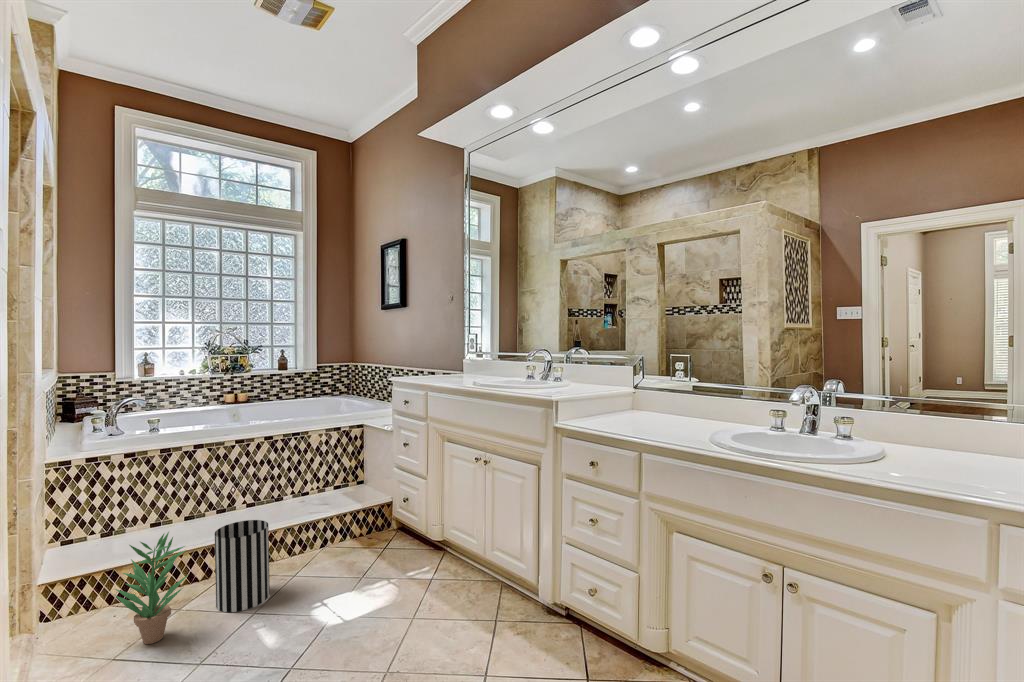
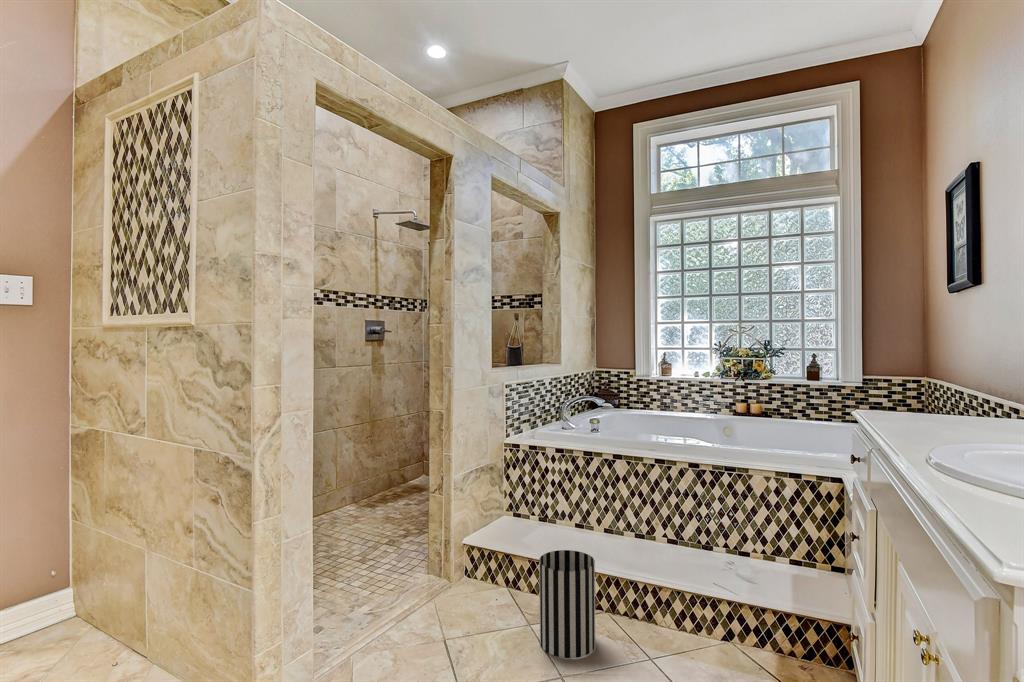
potted plant: present [115,532,188,644] -> none [448,531,504,636]

